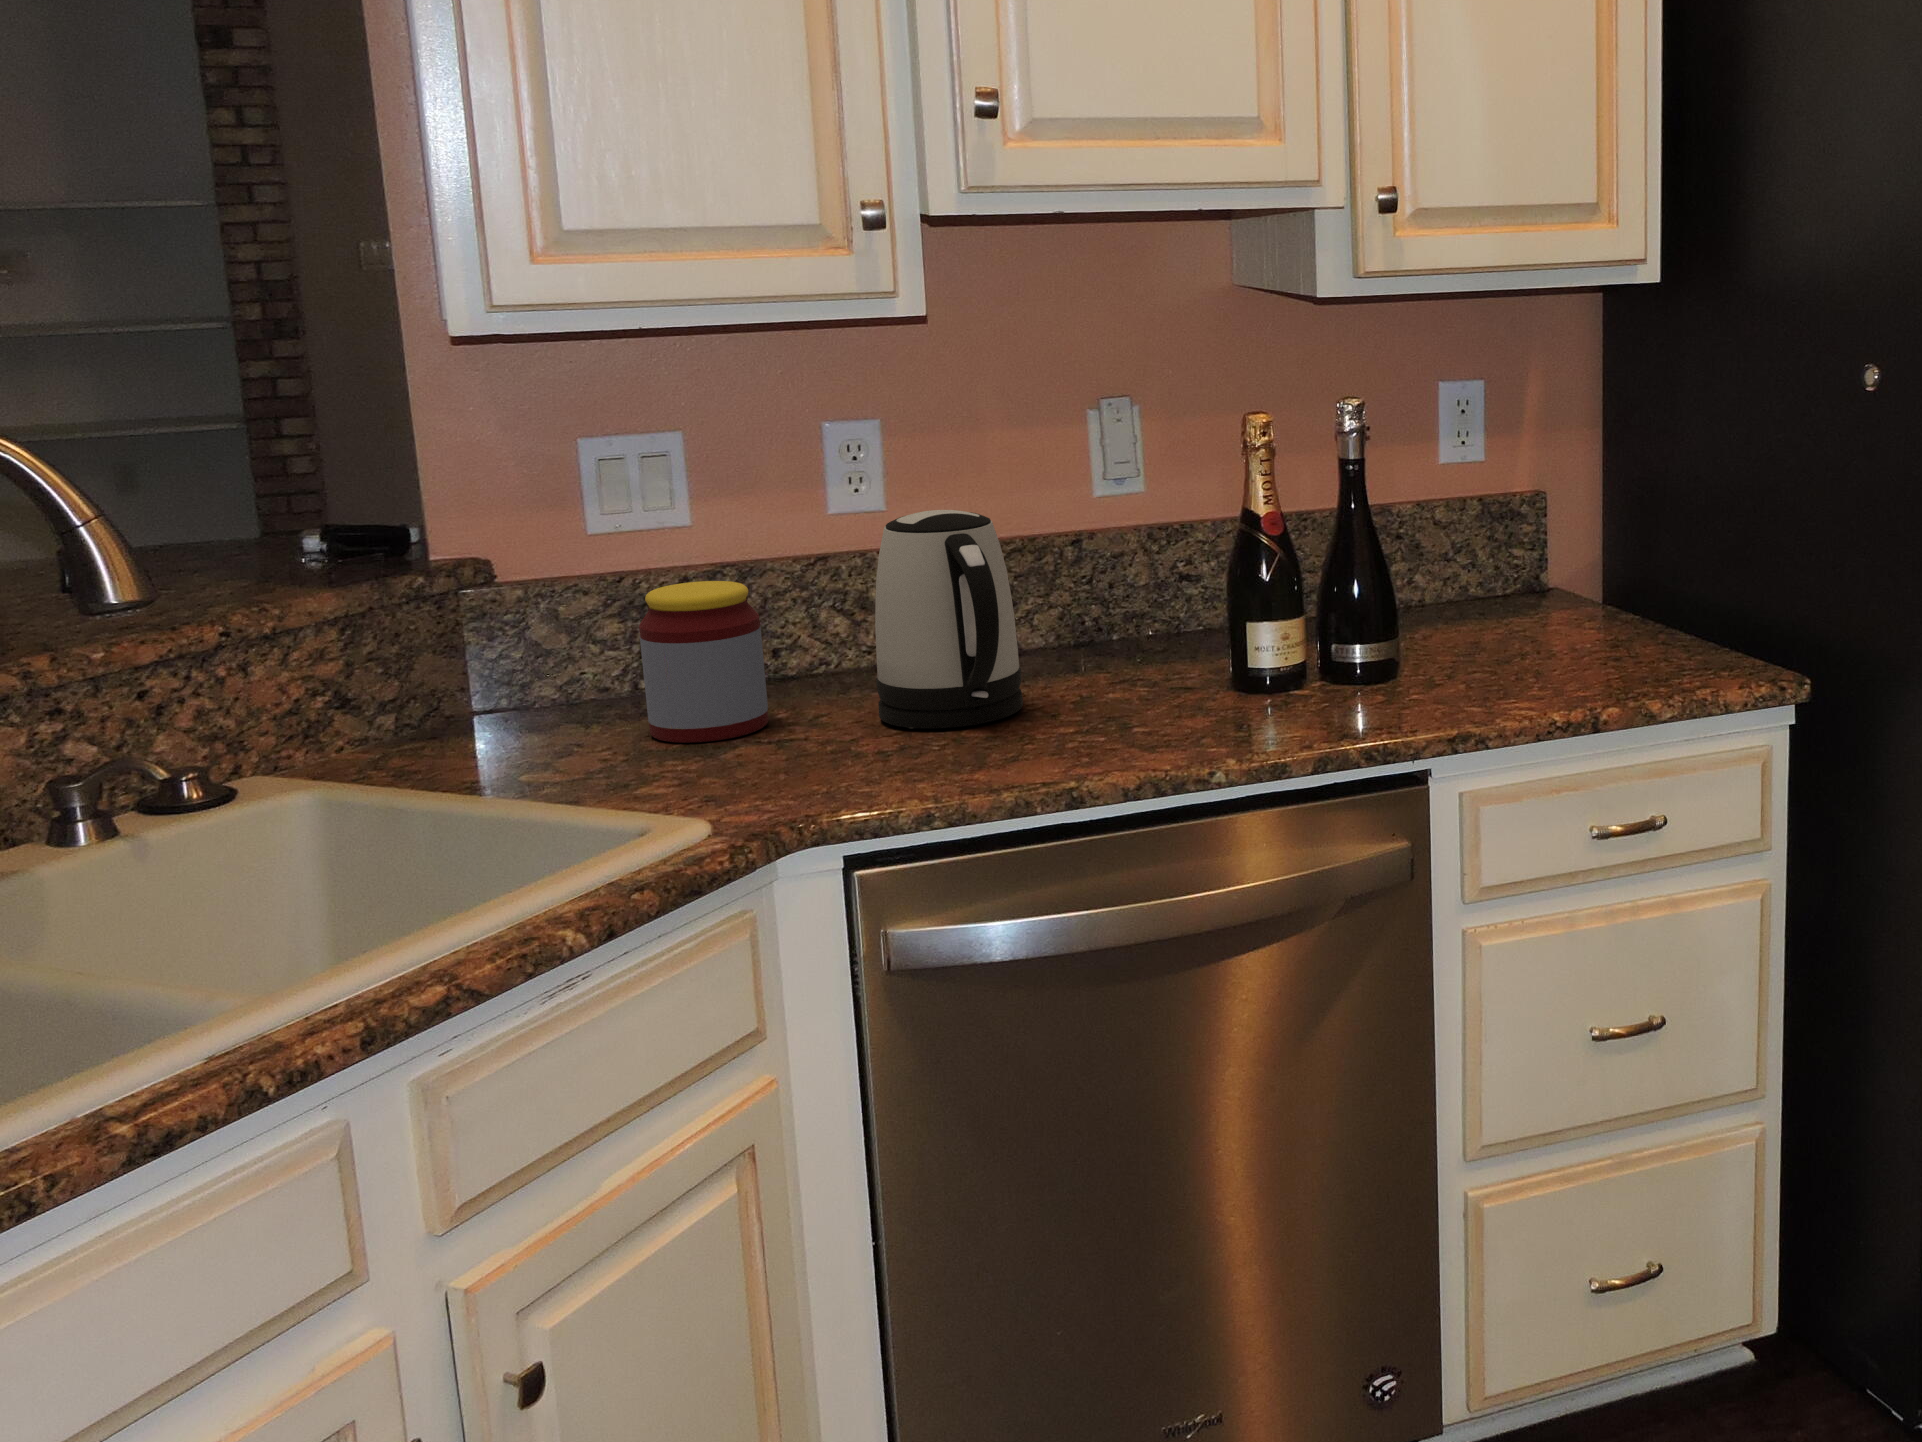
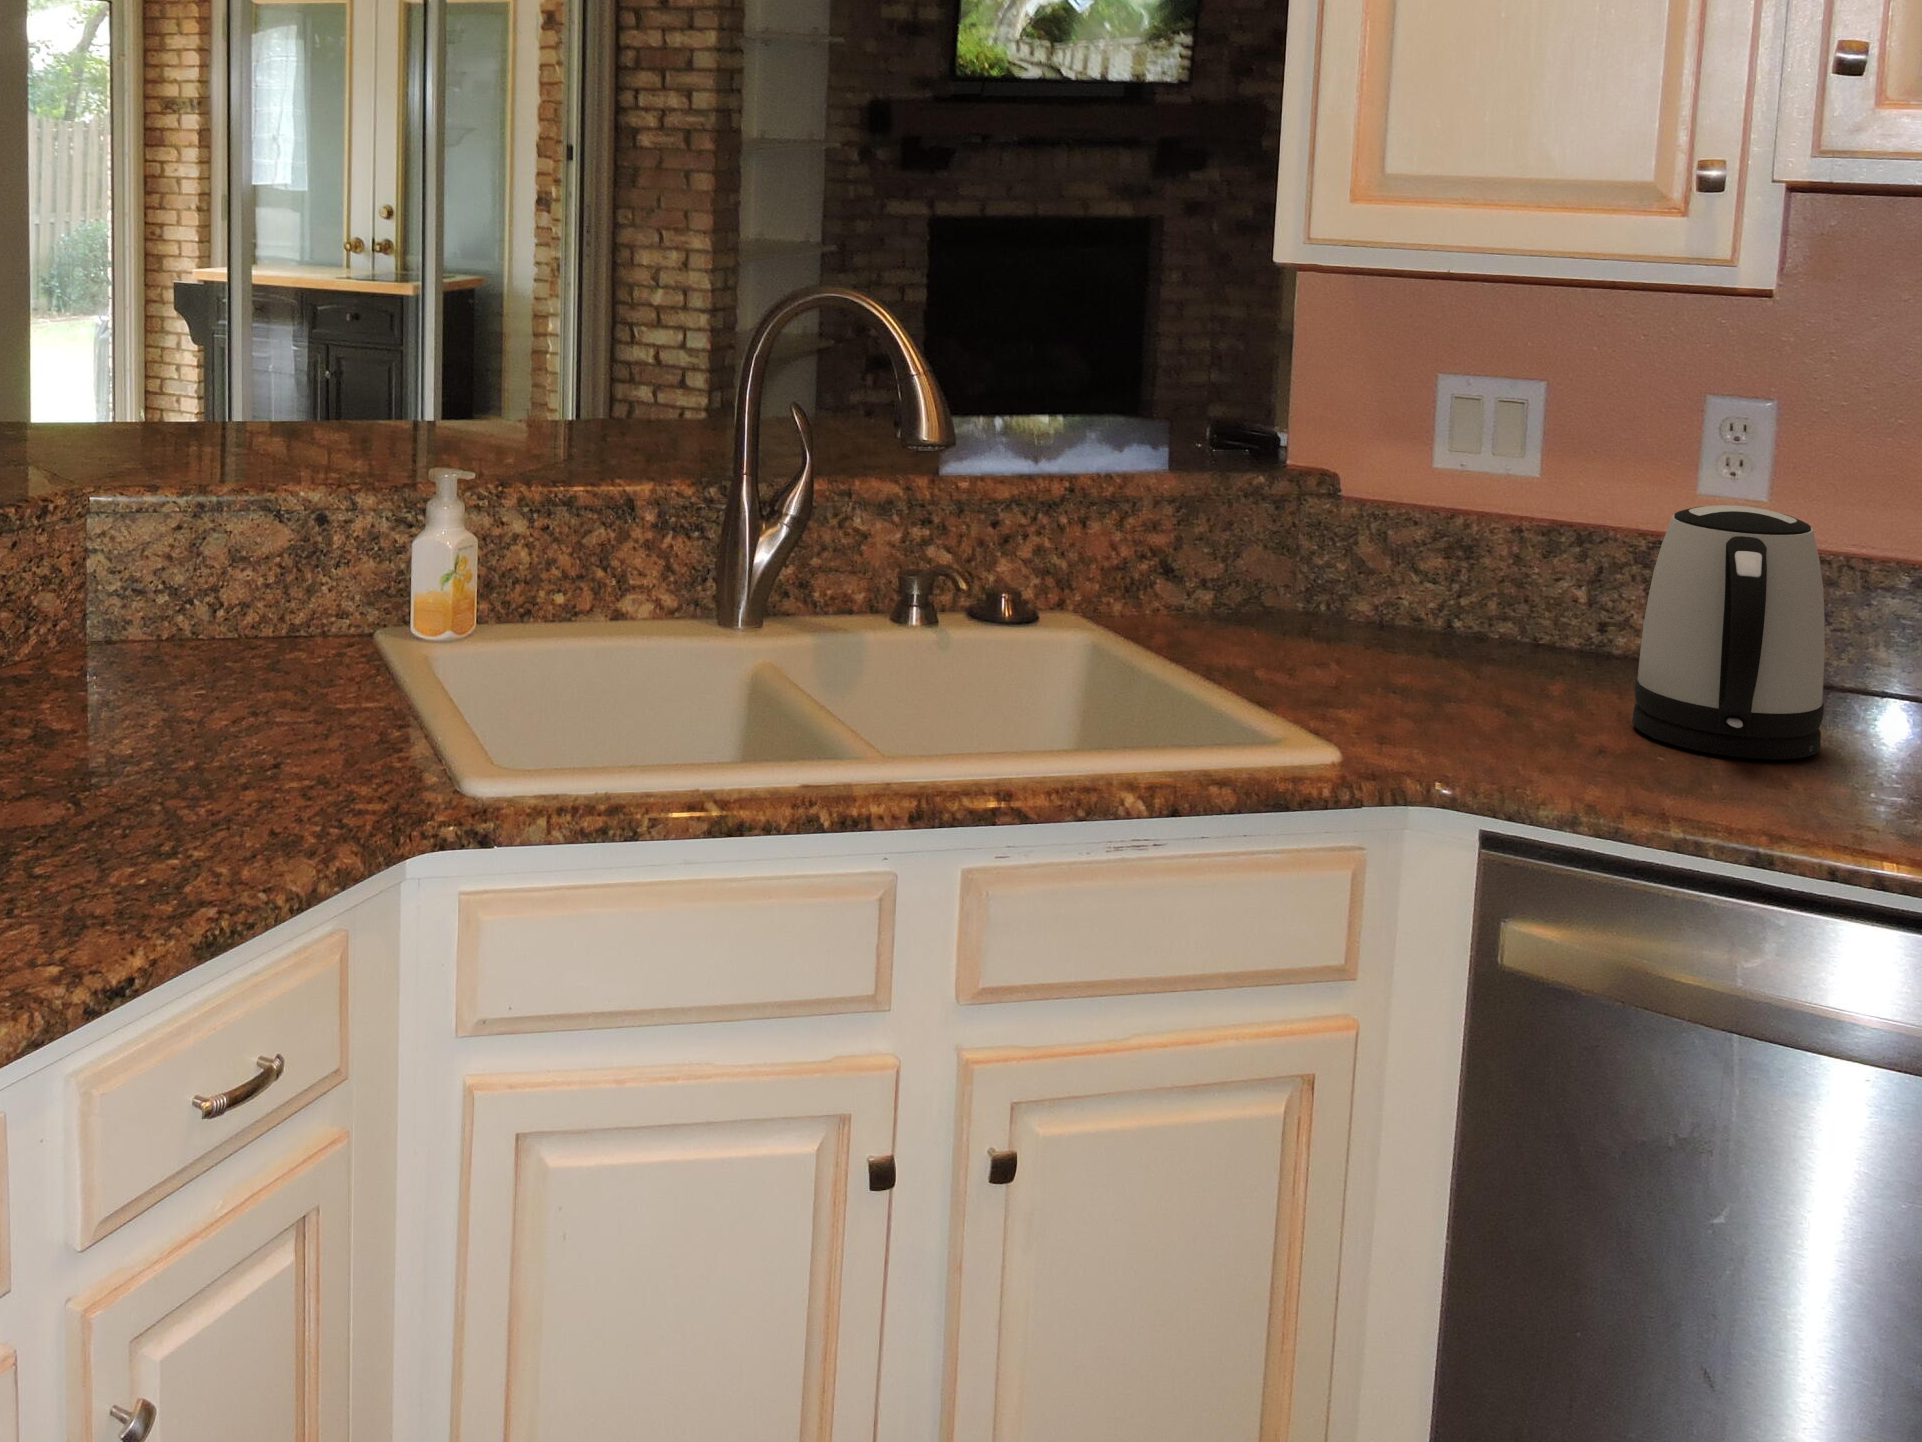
jar: present [639,581,769,743] -> none [1400,529,1533,695]

